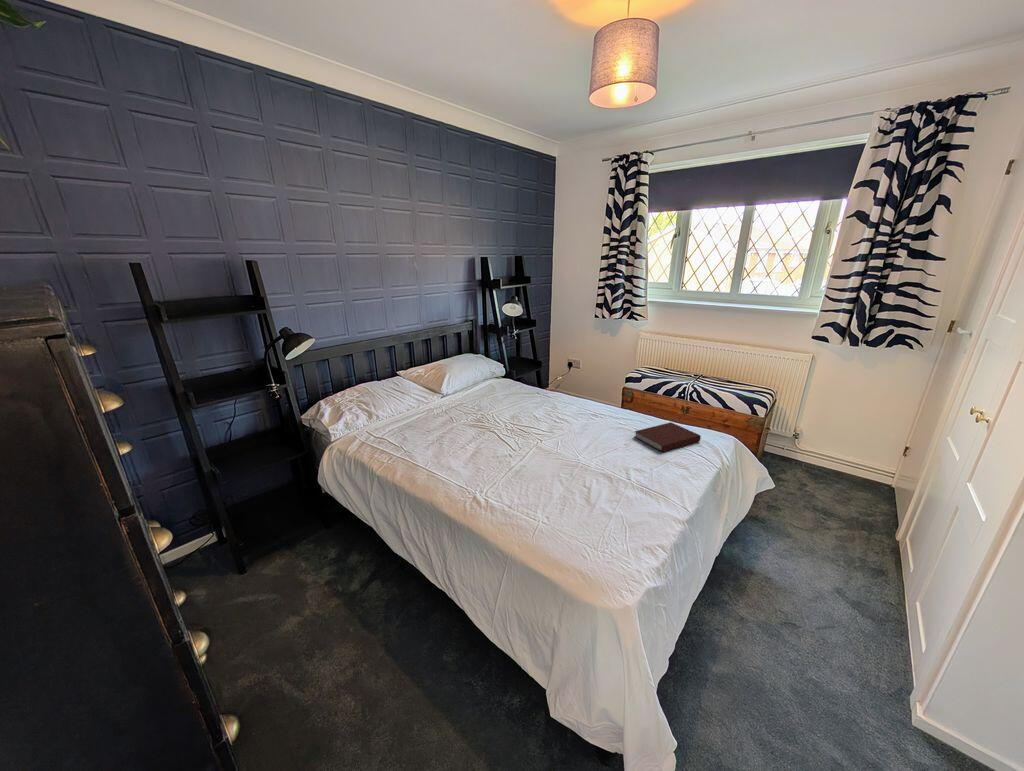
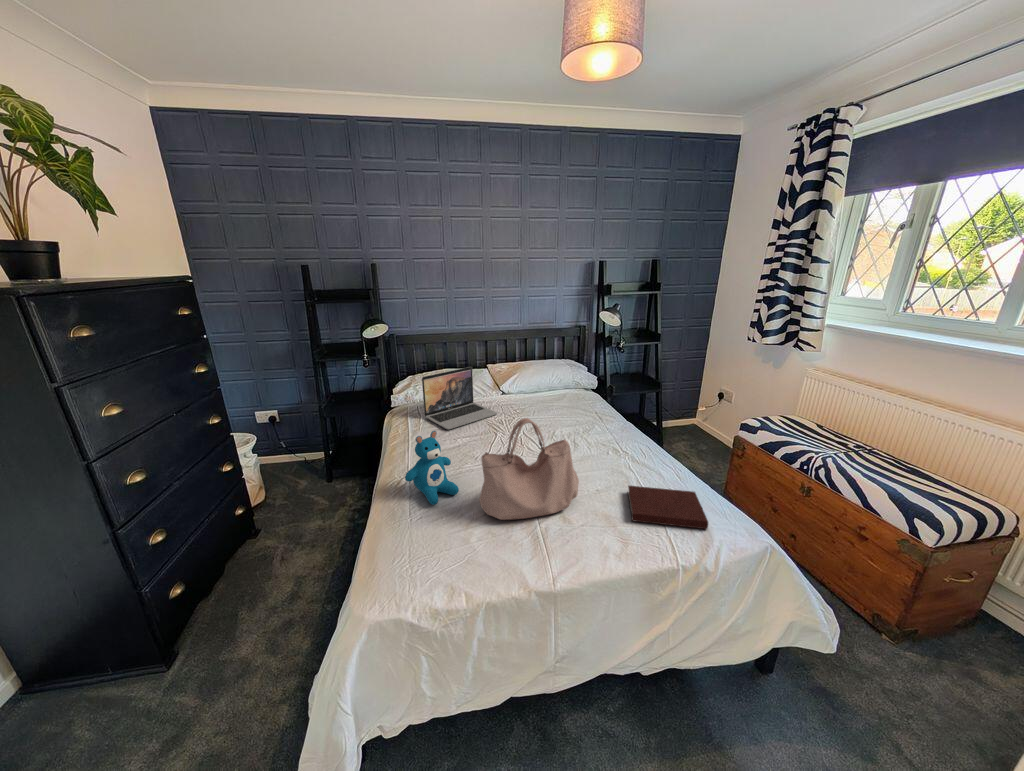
laptop: none [389,373,461,438] -> present [422,367,497,430]
handbag: none [562,392,622,485] -> present [479,418,579,520]
teddy bear: none [489,427,532,496] -> present [405,431,459,505]

